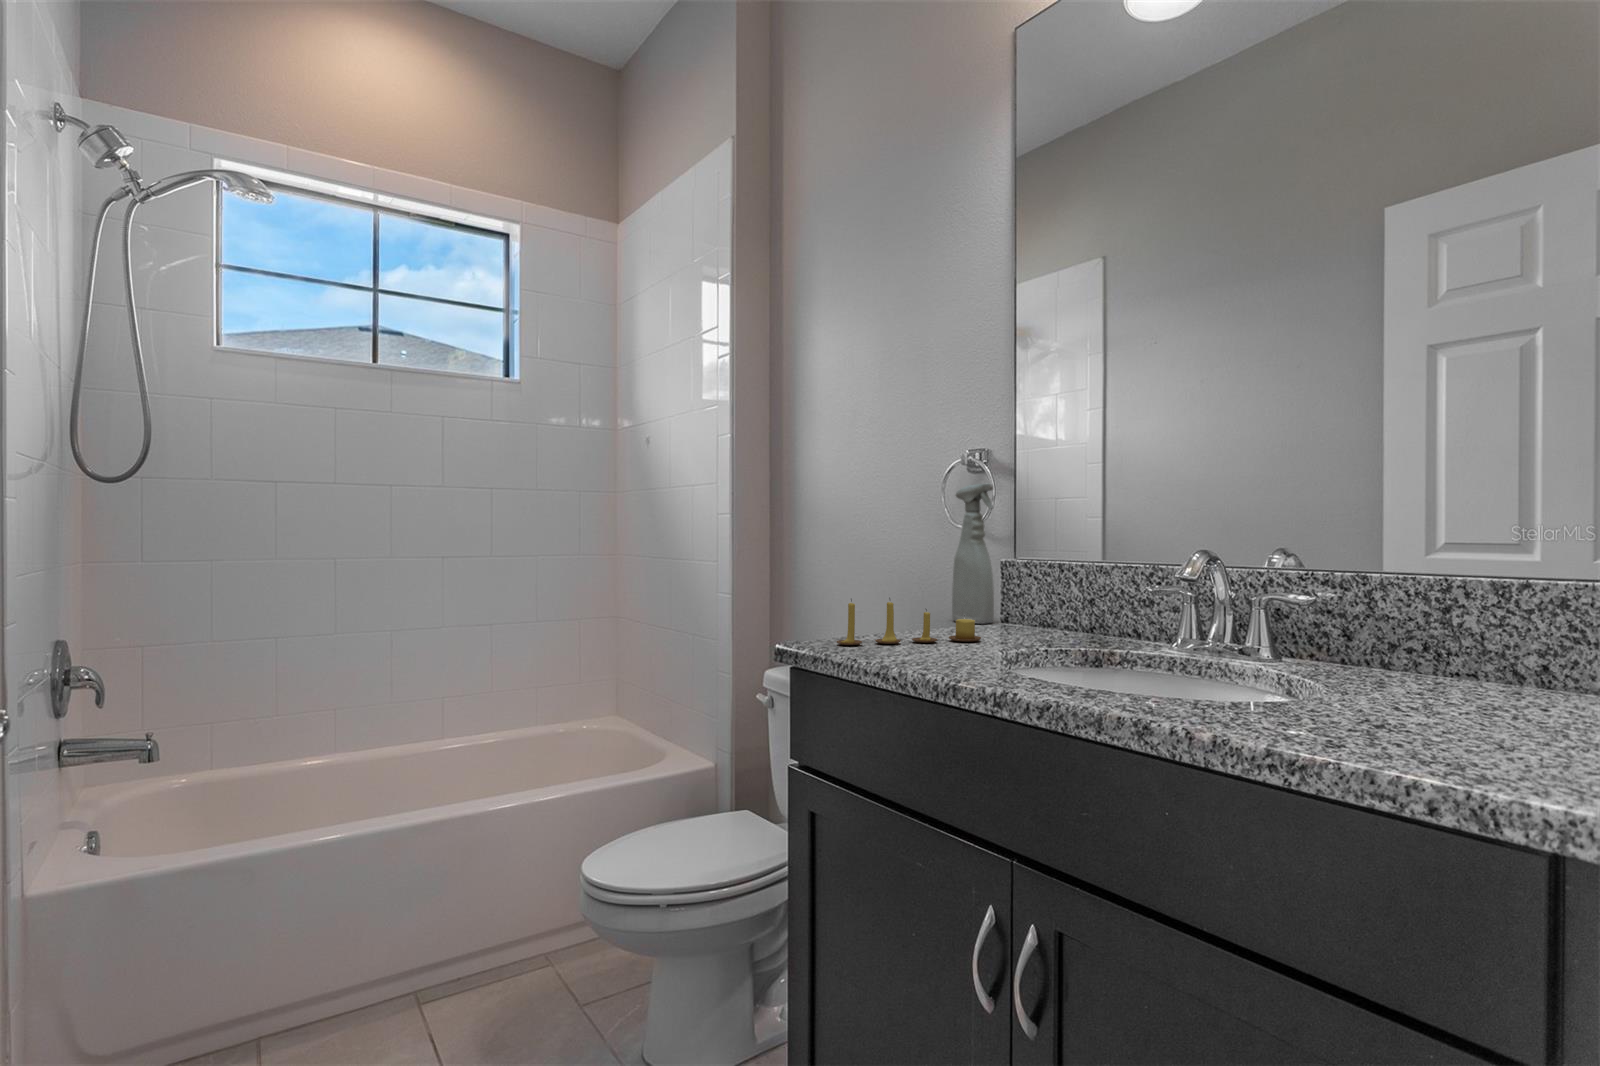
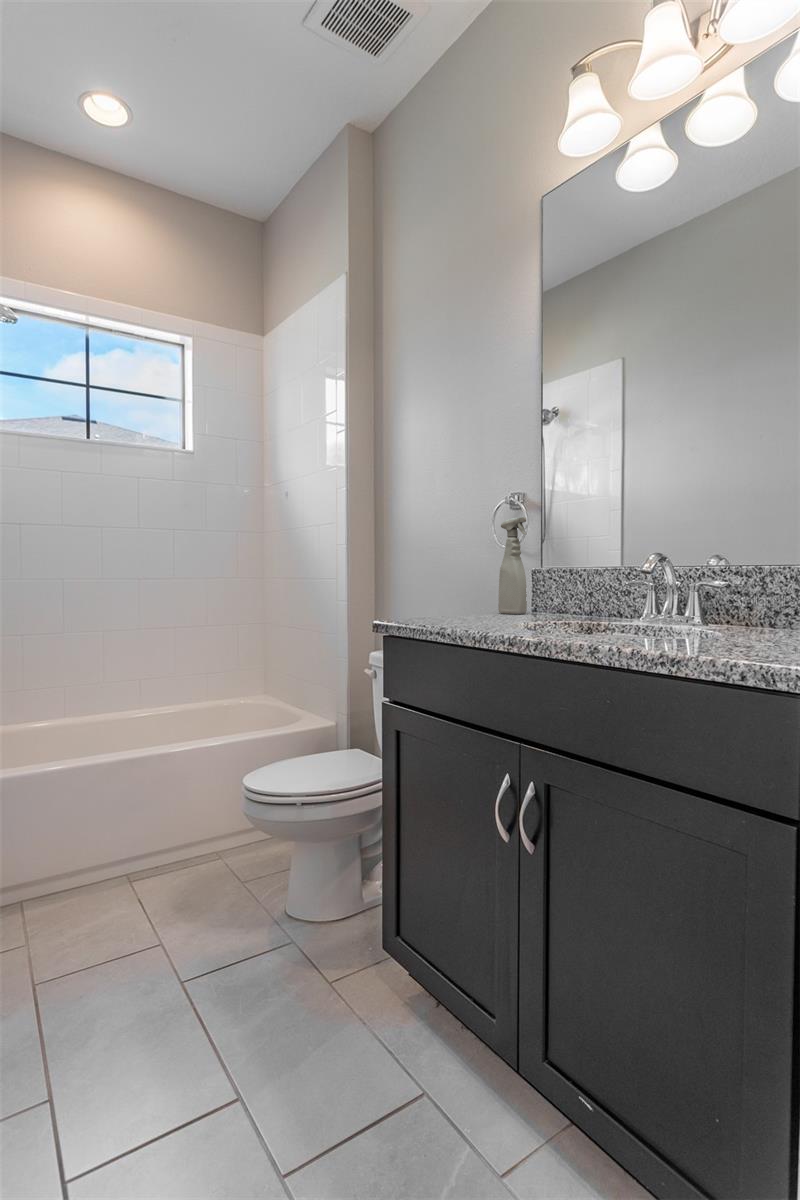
candle: present [837,598,981,645] -> none [415,591,513,622]

